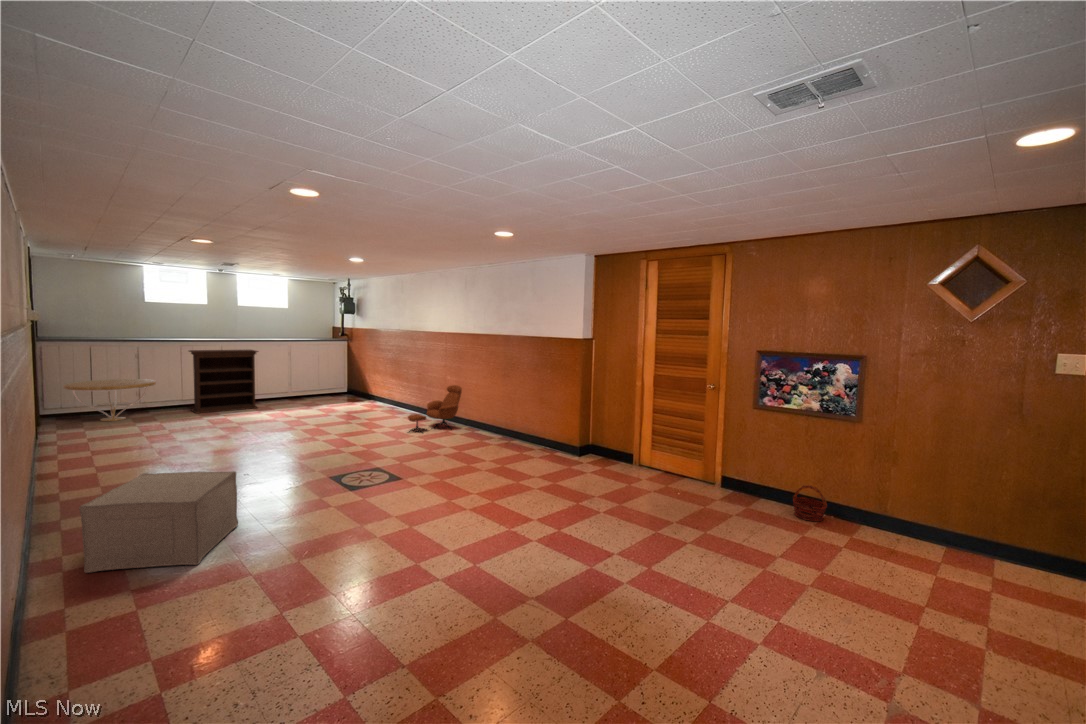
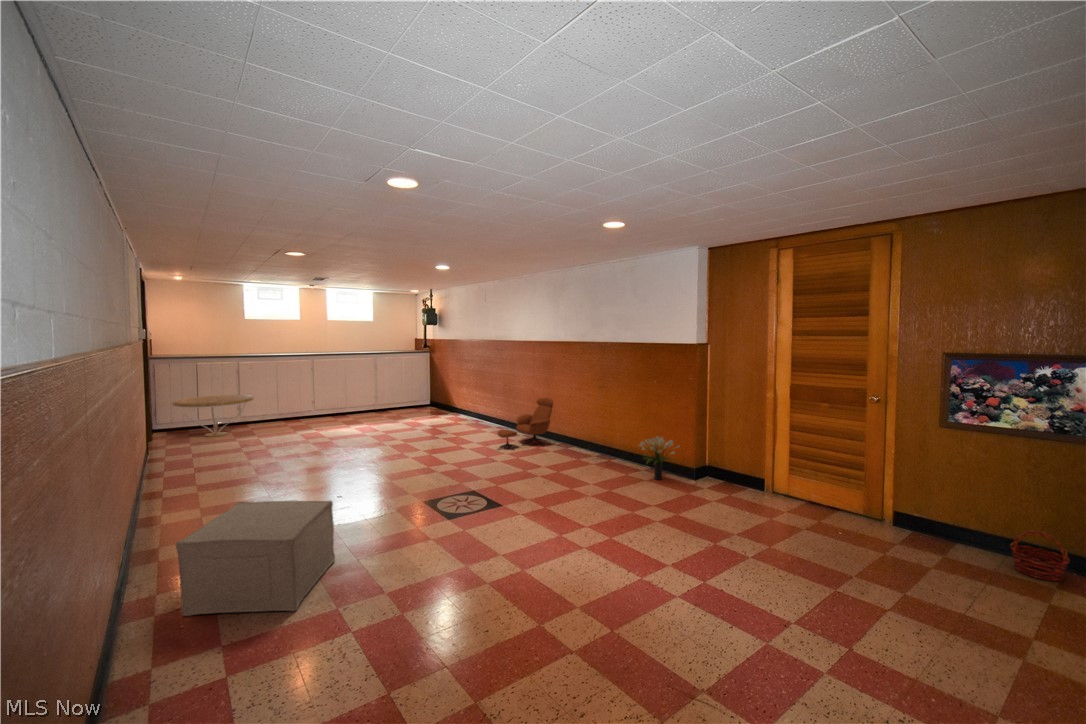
bookshelf: present [189,350,258,414] -> none [282,363,347,428]
potted plant: none [531,419,566,457] -> present [639,436,679,480]

